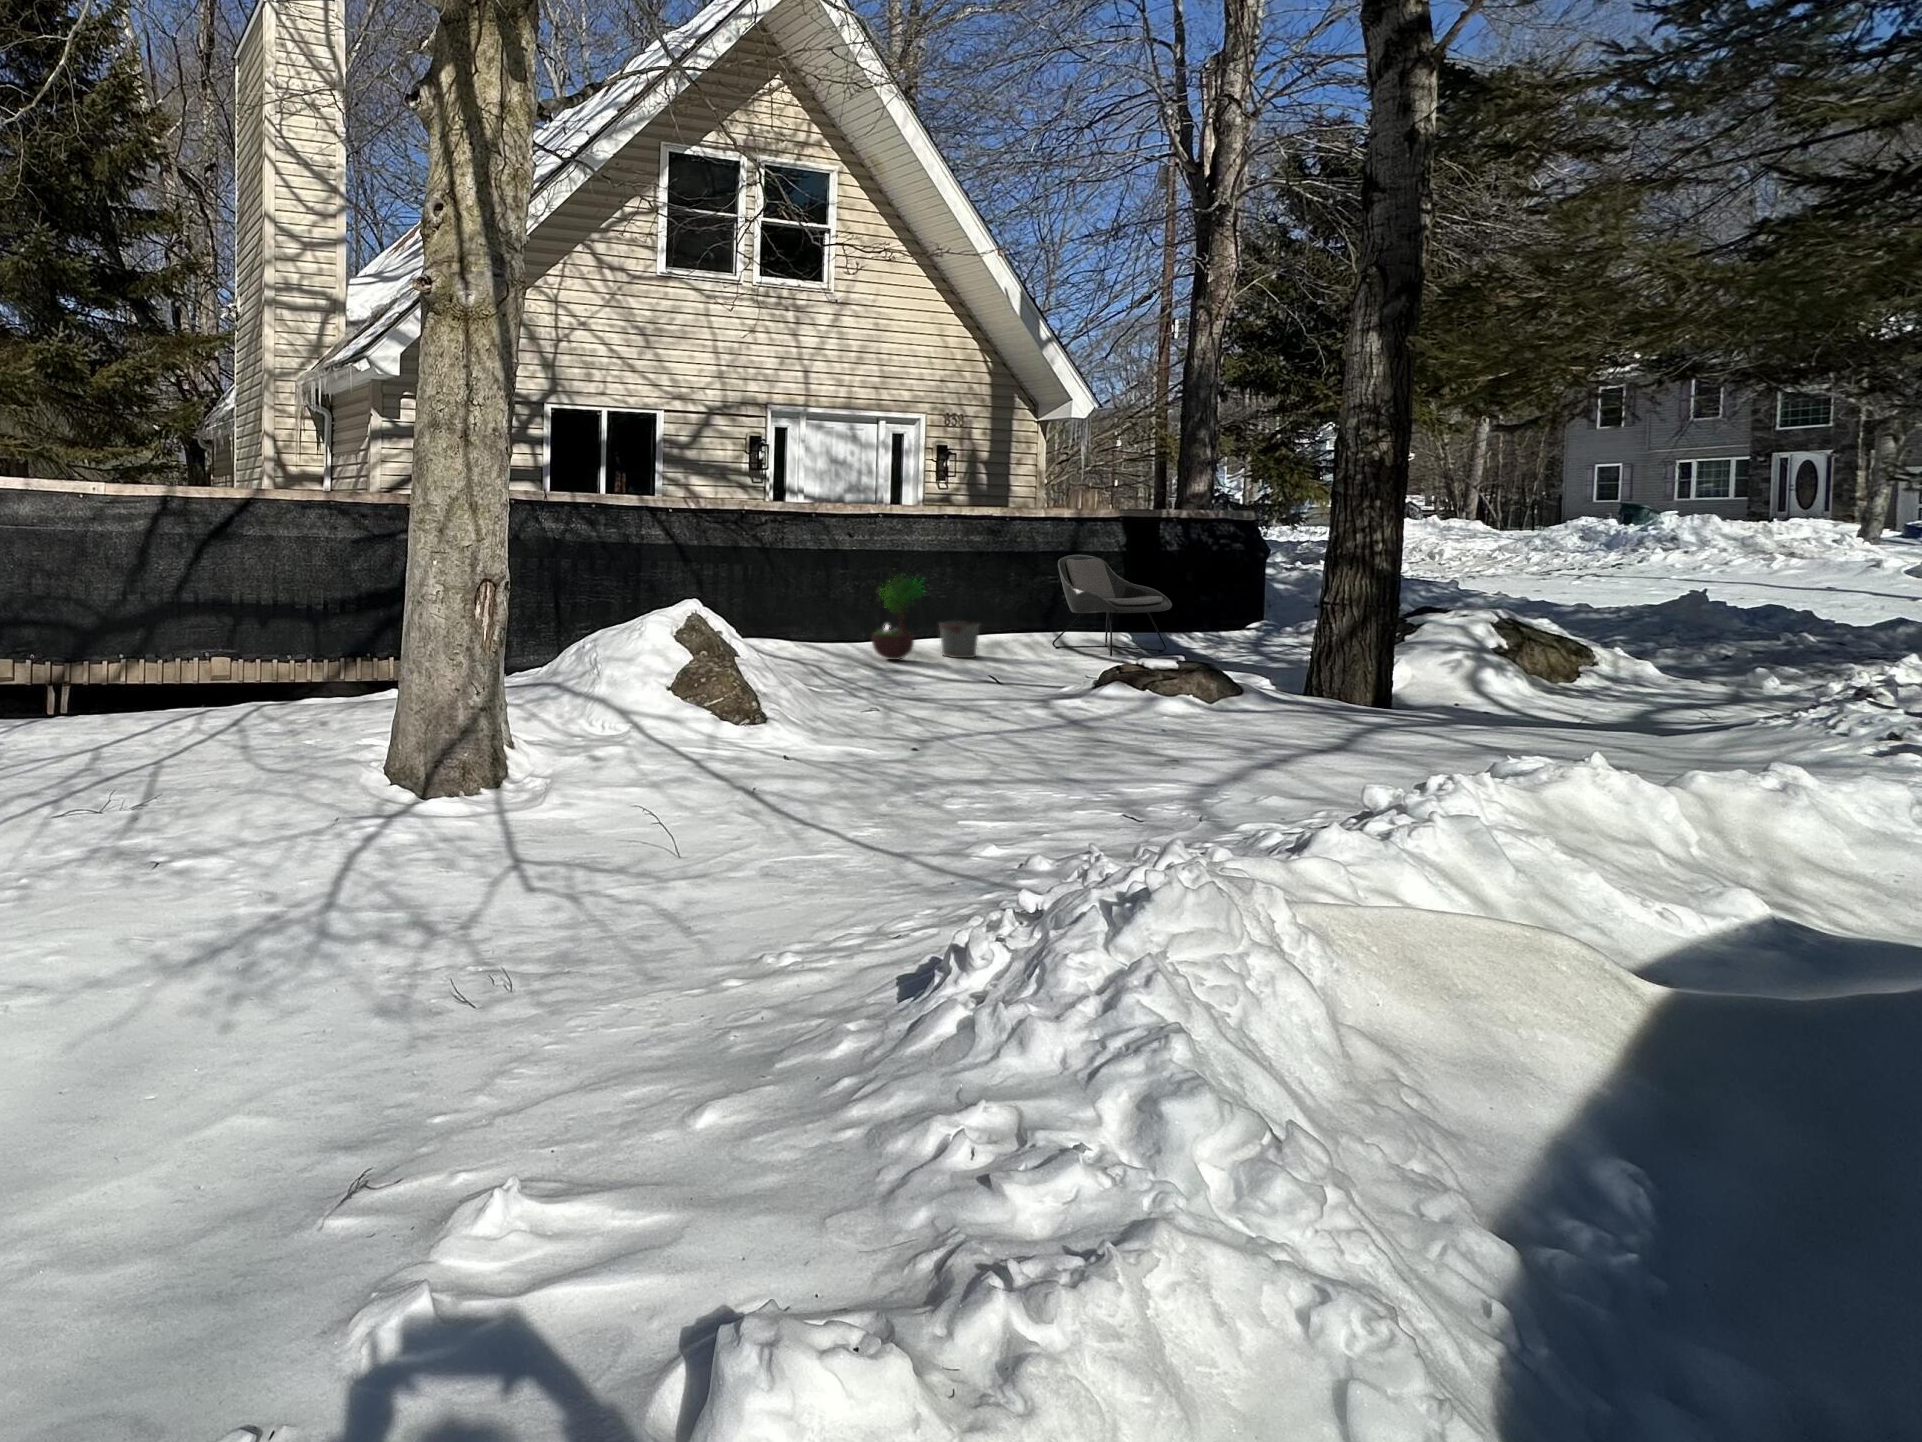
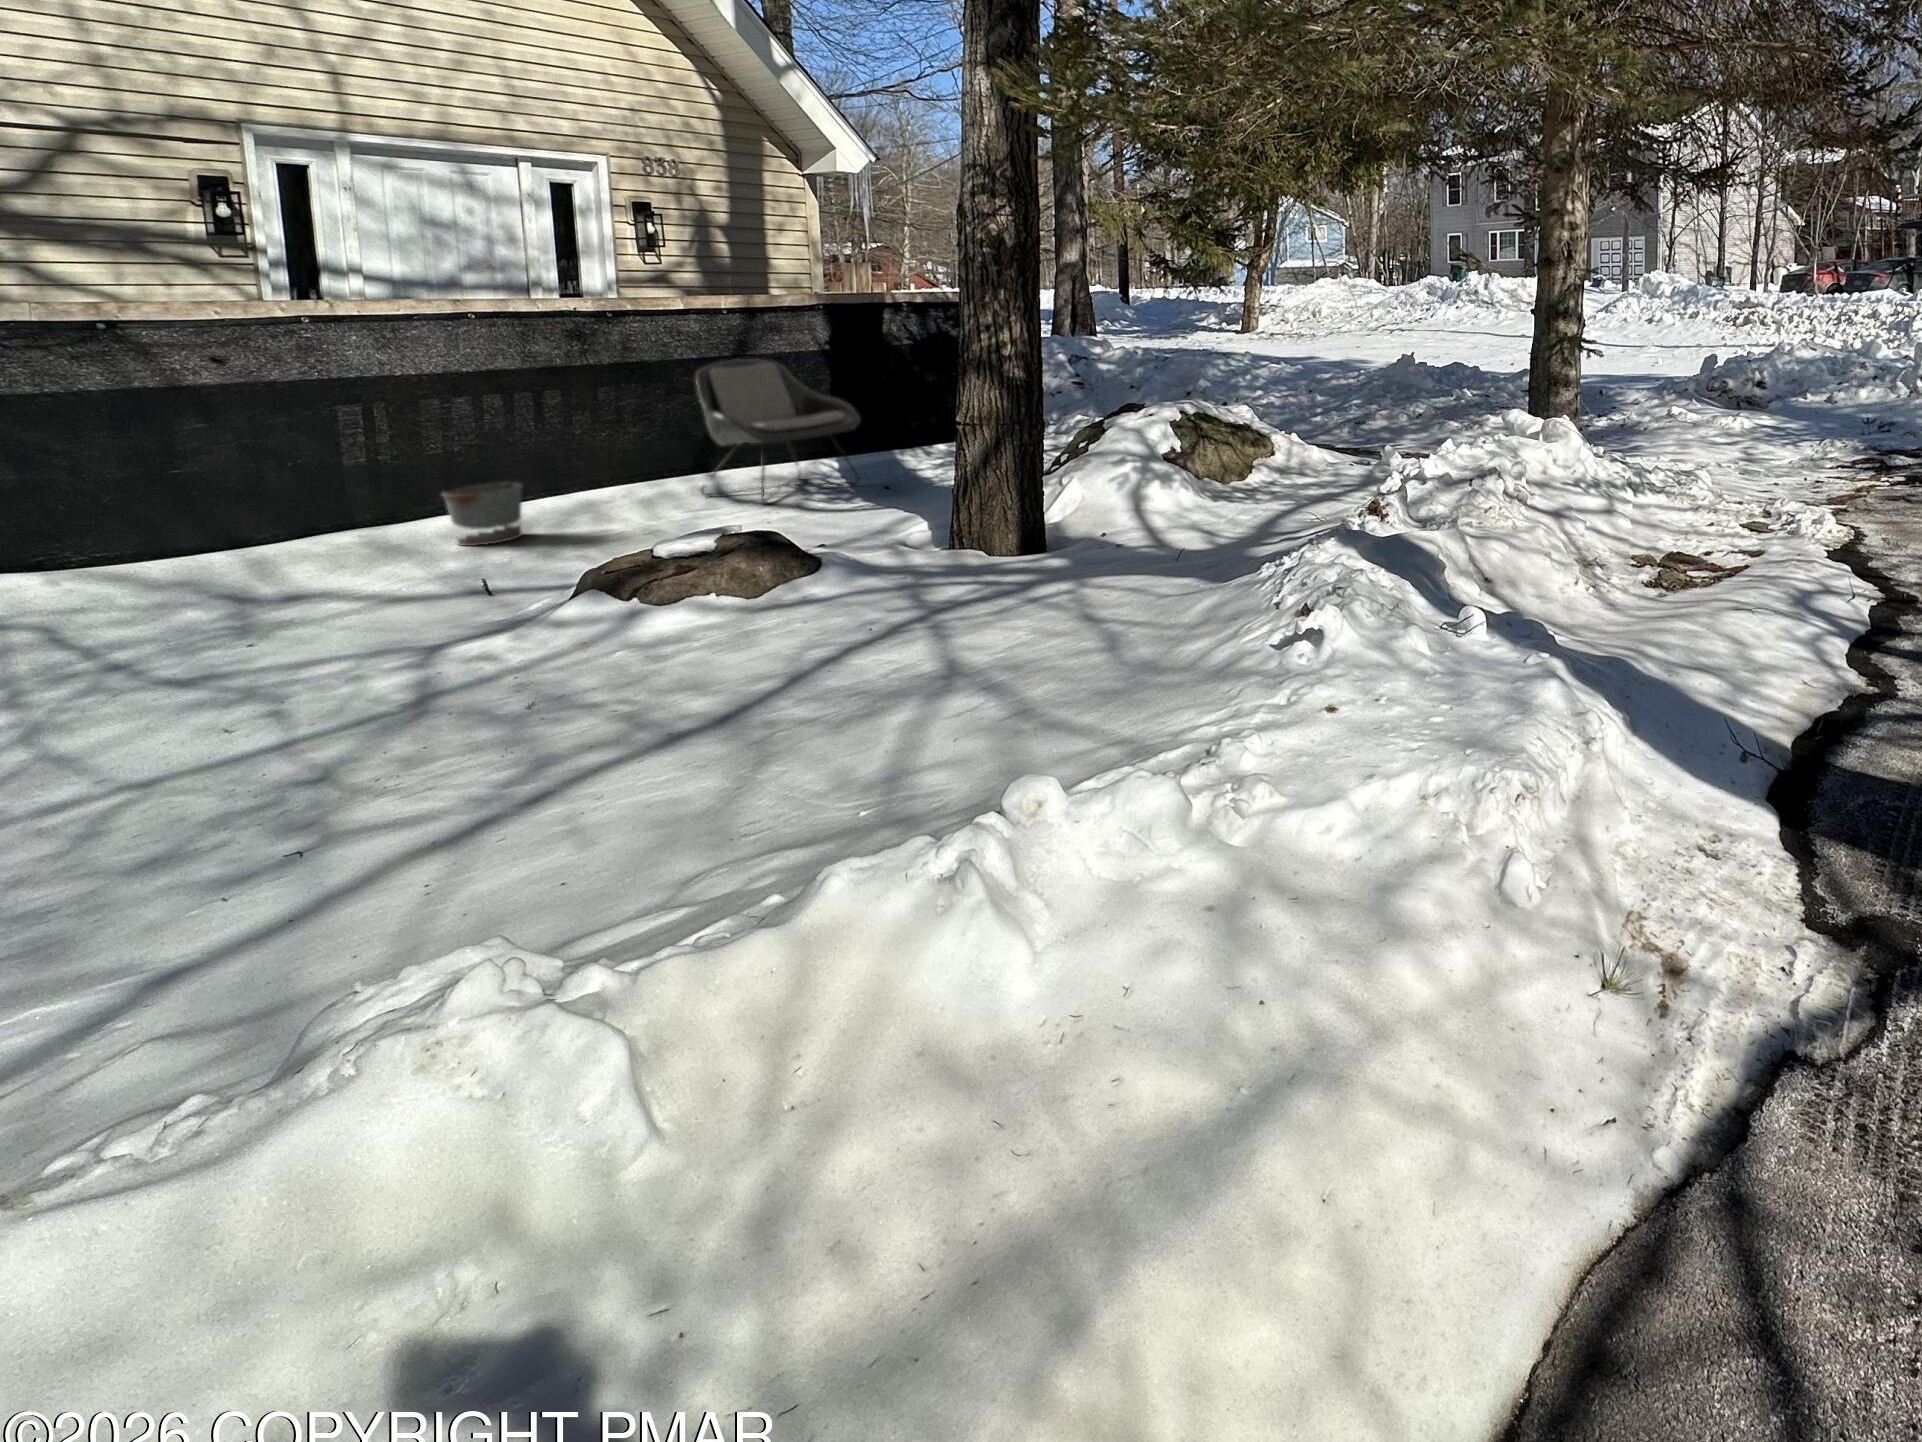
potted tree: present [872,574,924,660] -> none [238,415,365,573]

